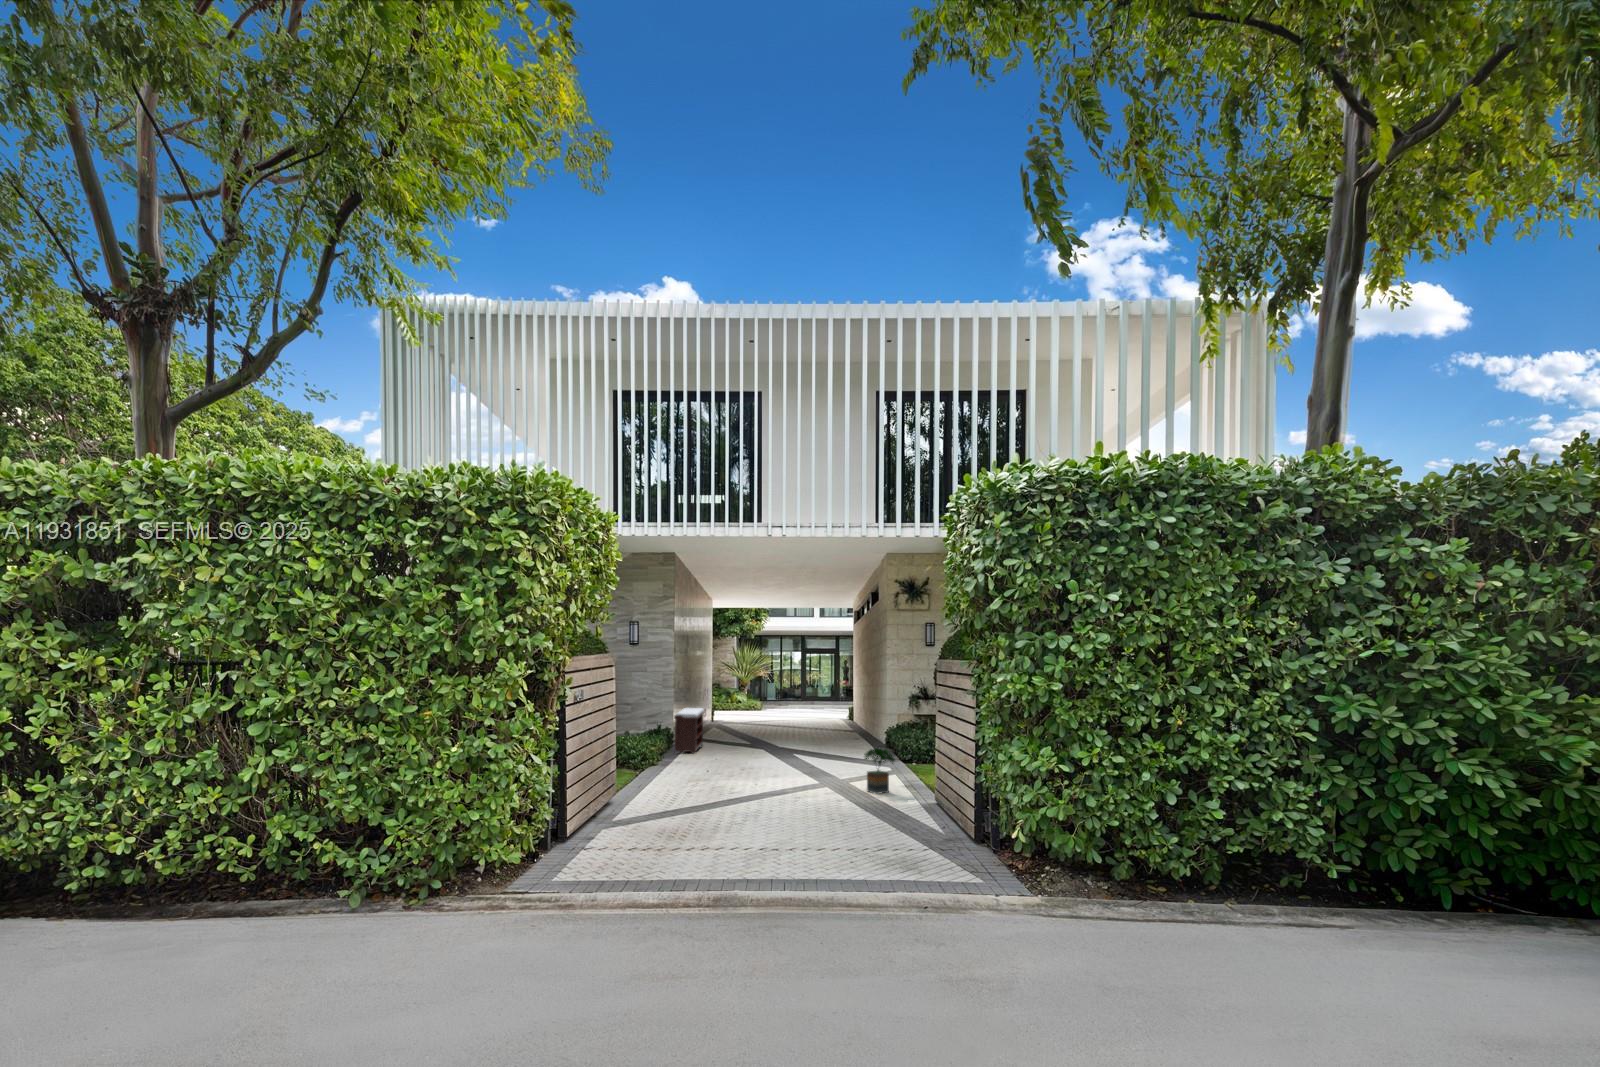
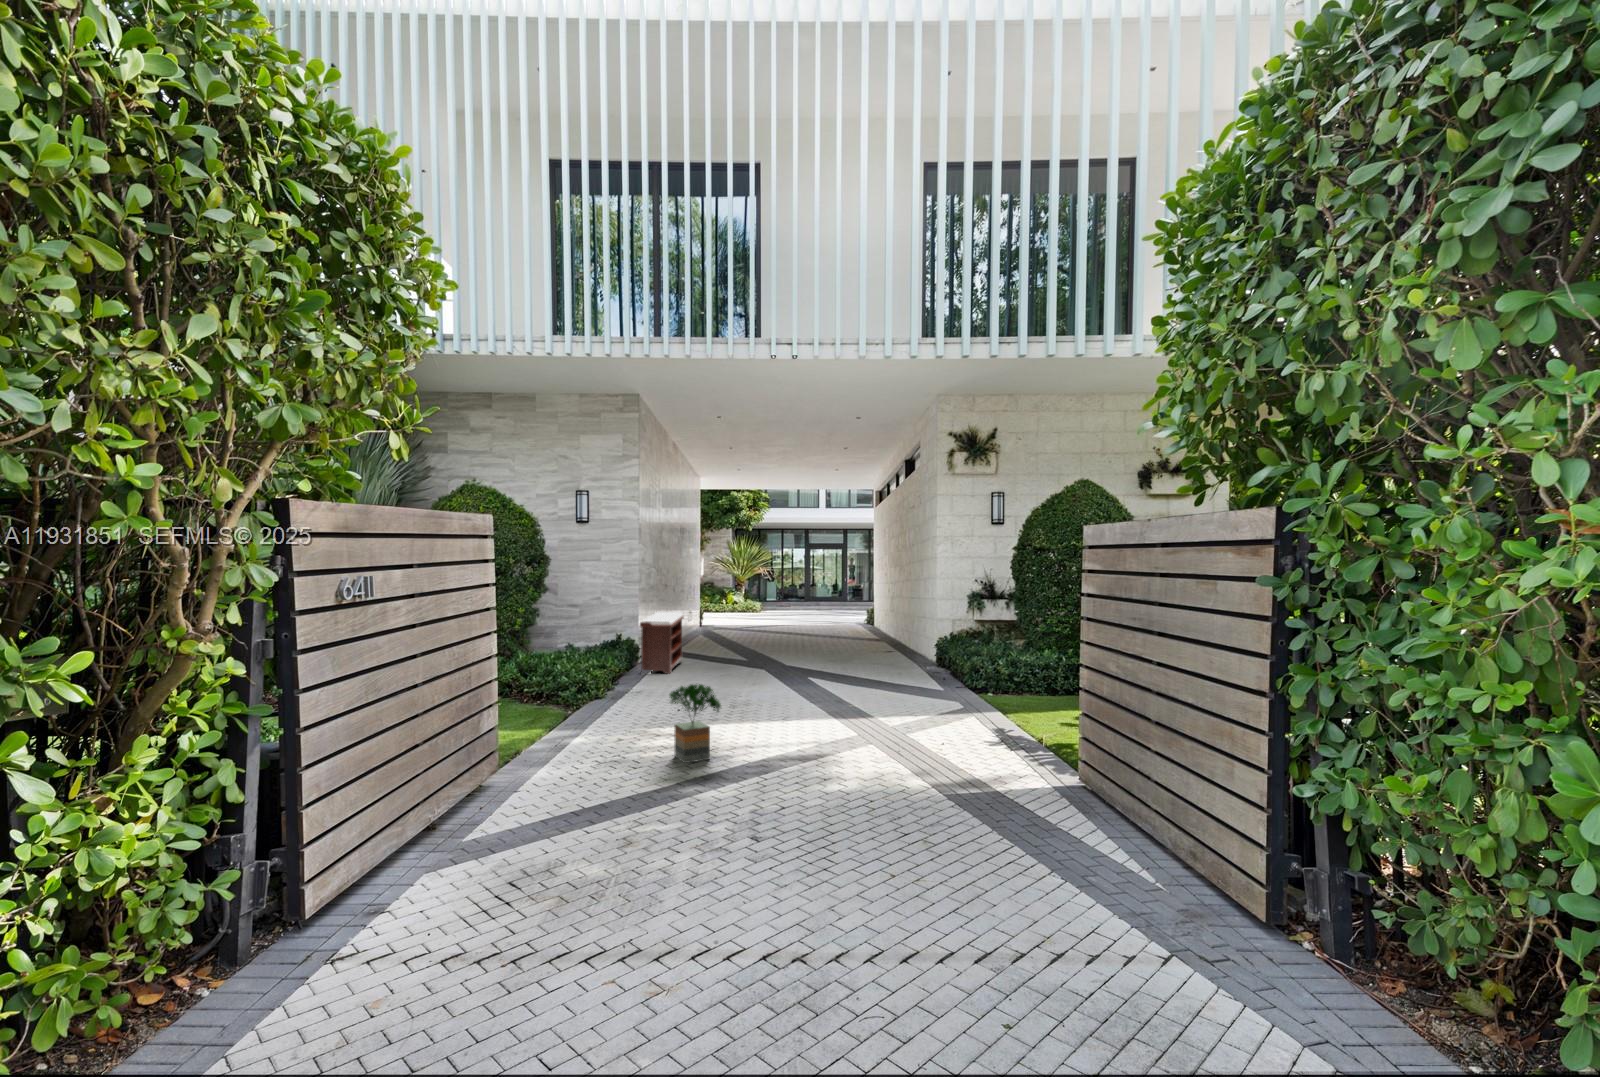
potted tree: present [864,748,895,794] -> present [669,684,721,763]

